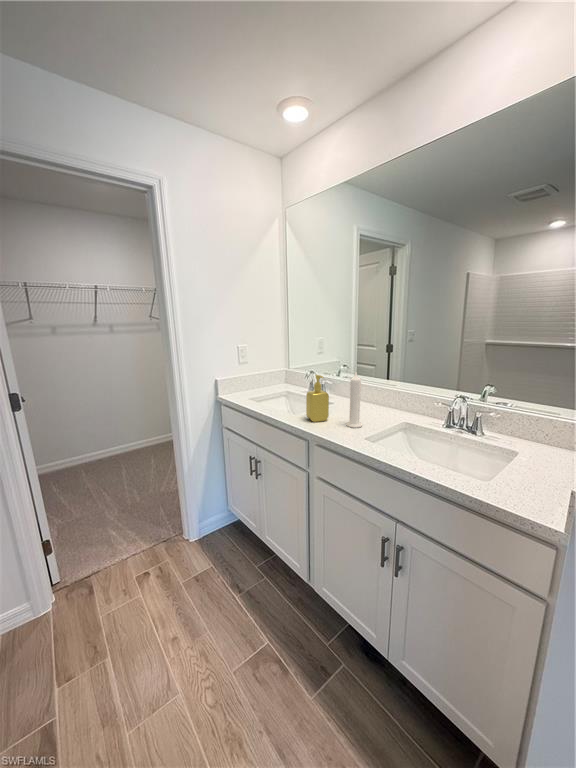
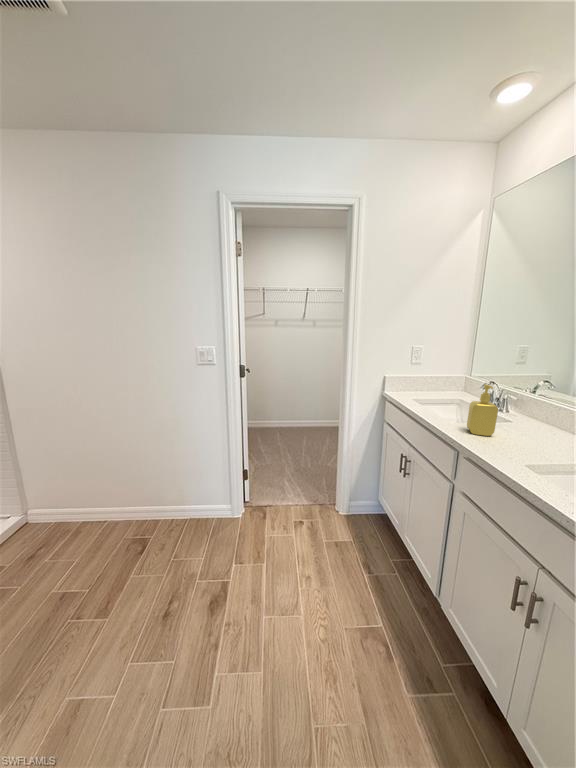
candle: present [346,372,362,428] -> none [516,387,545,453]

